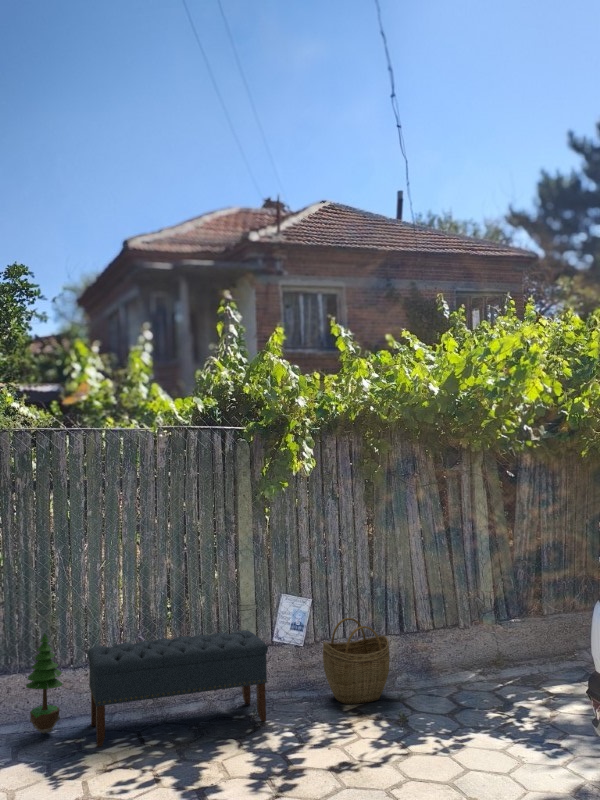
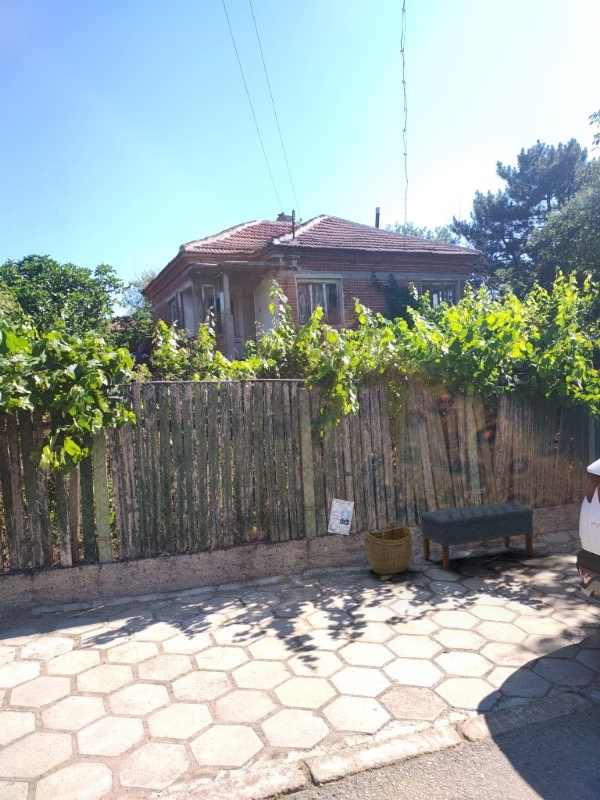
bench: present [87,630,268,747] -> present [420,502,534,570]
potted tree: present [26,633,63,734] -> none [159,529,185,600]

